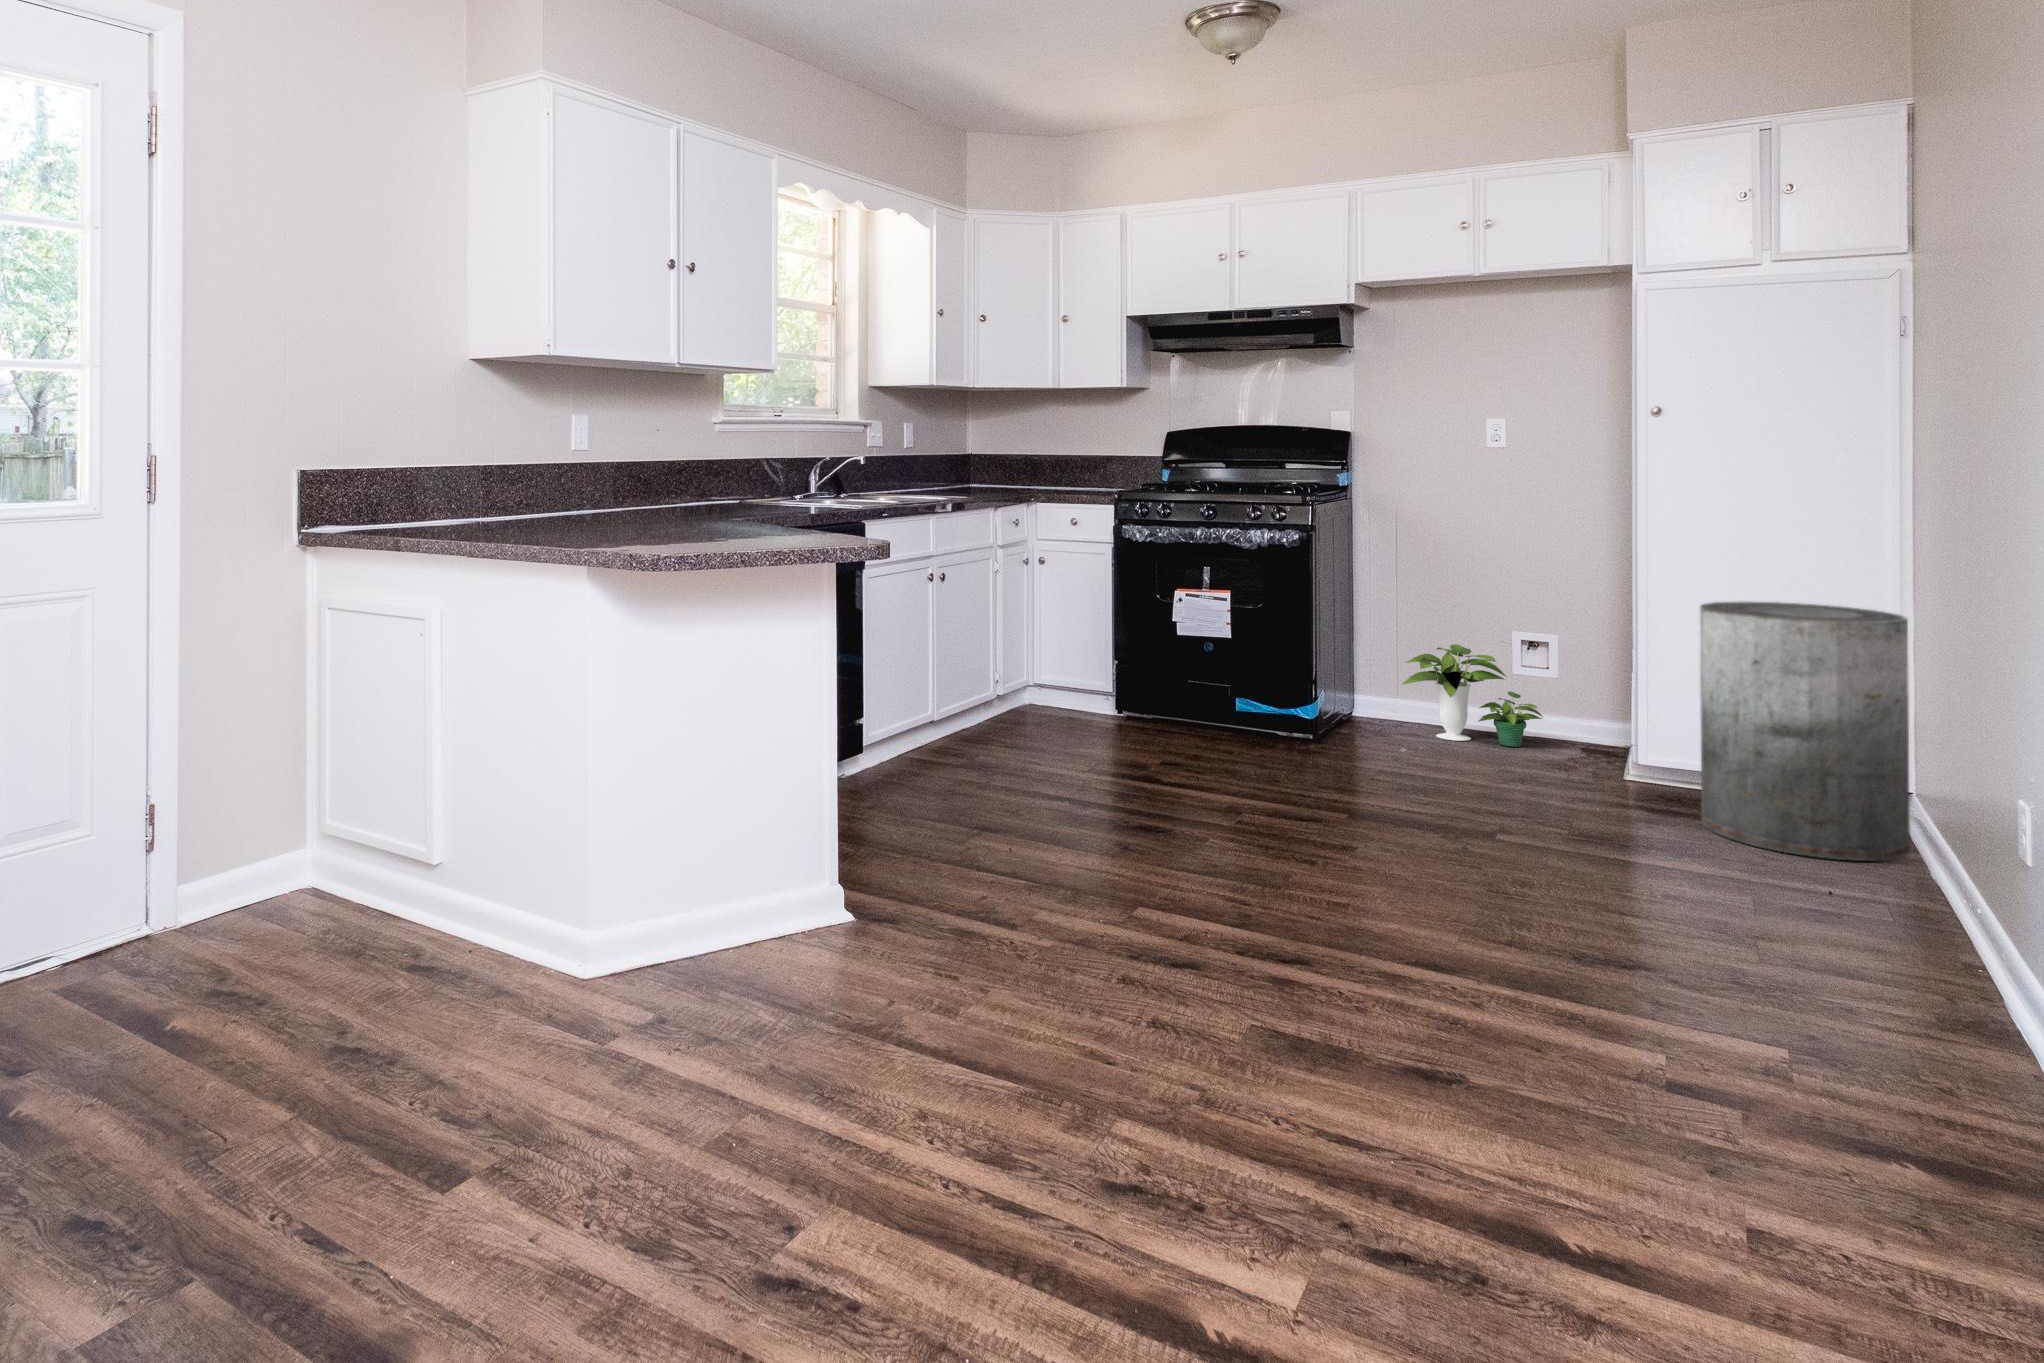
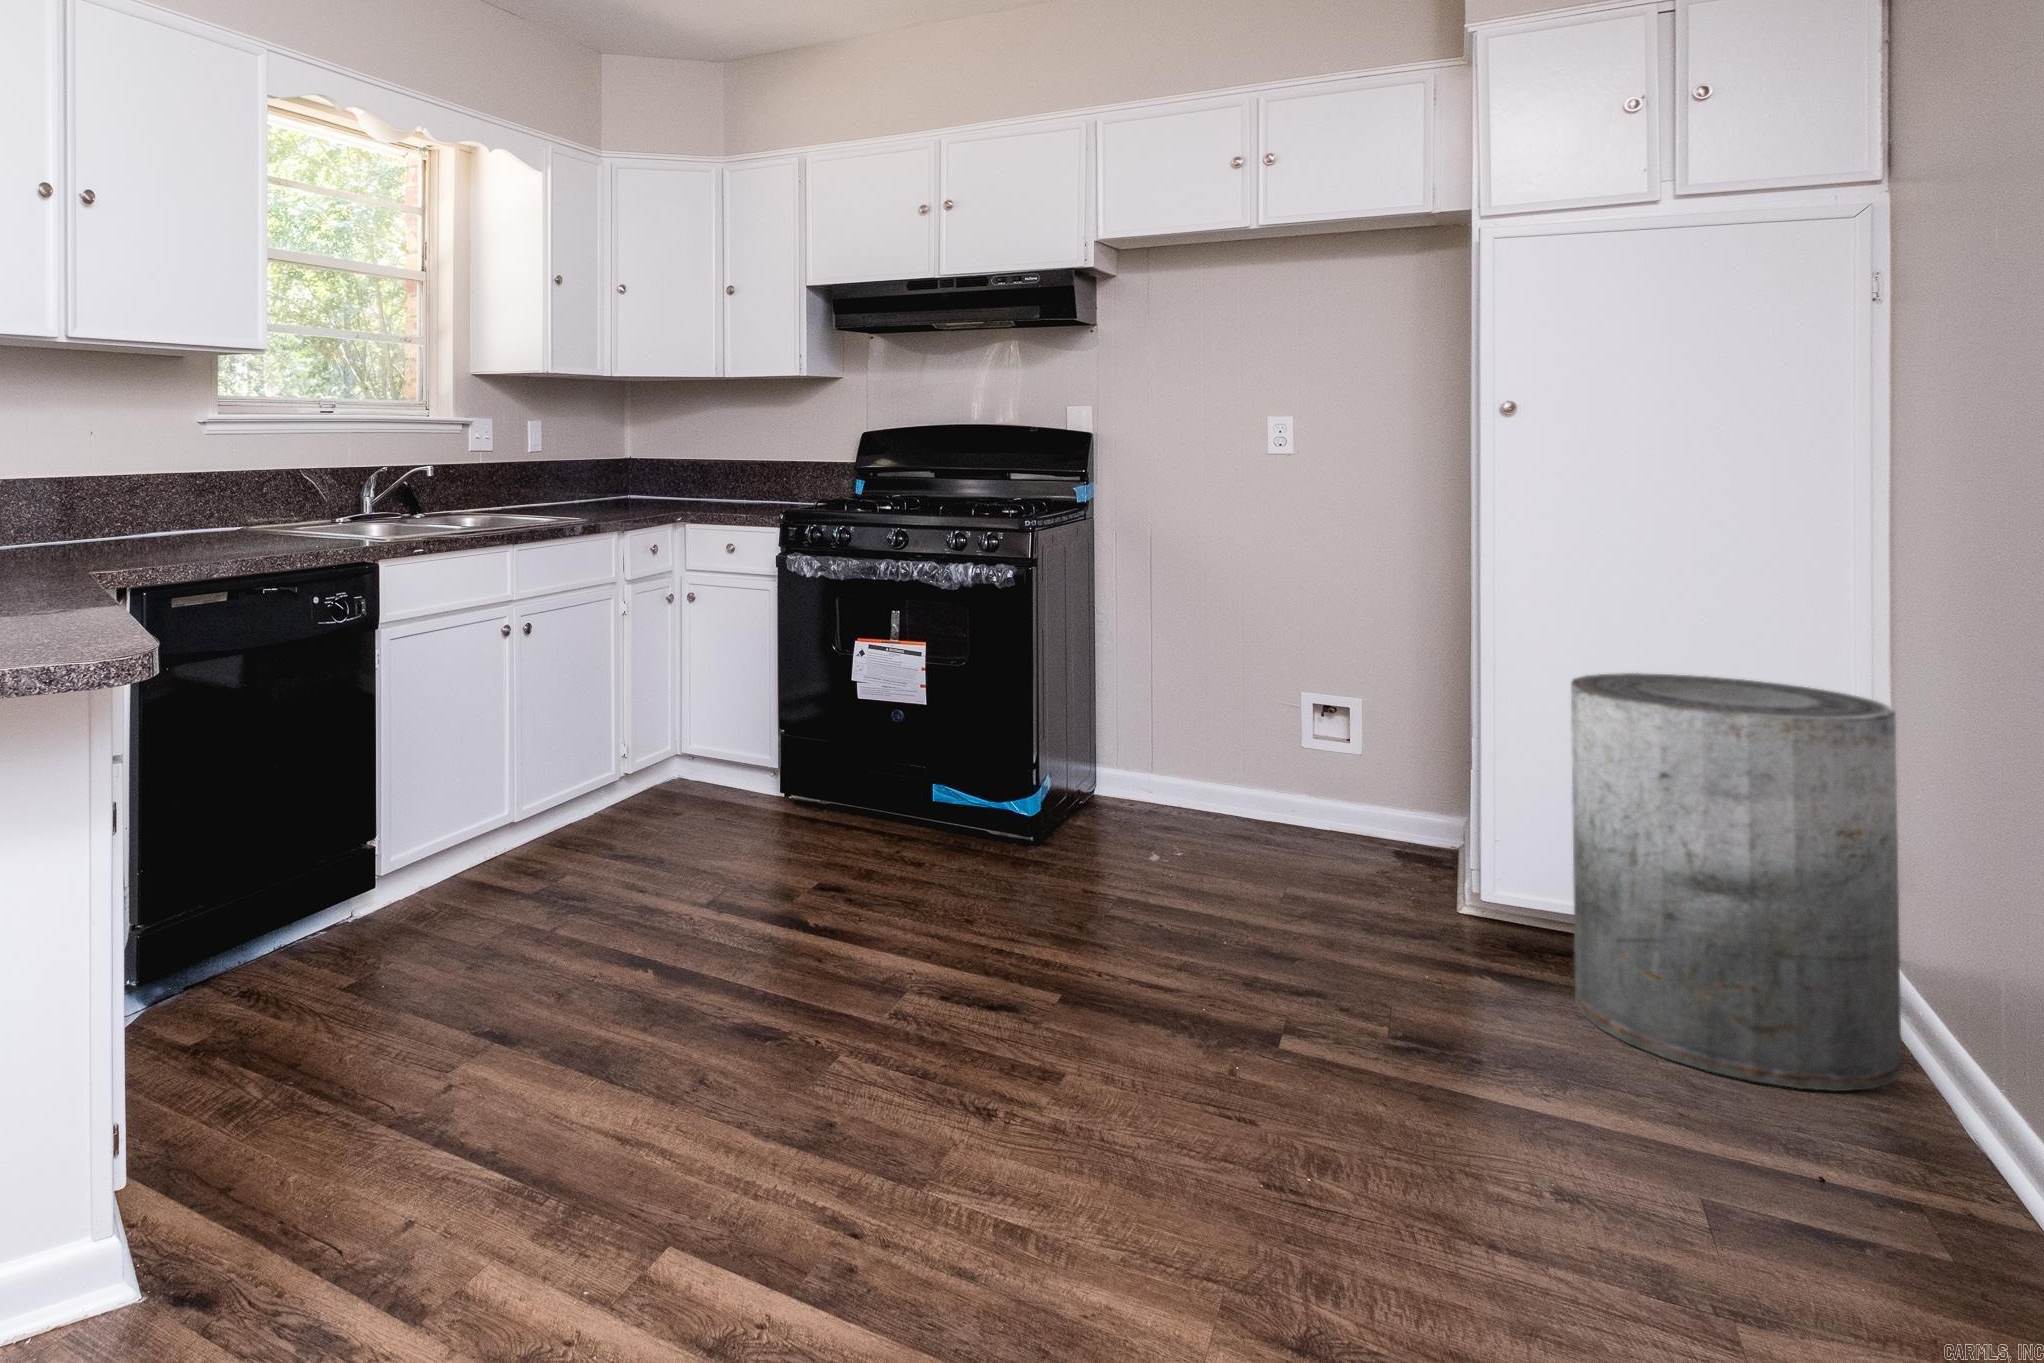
potted plant: present [1401,644,1543,747] -> none [1152,714,1342,857]

